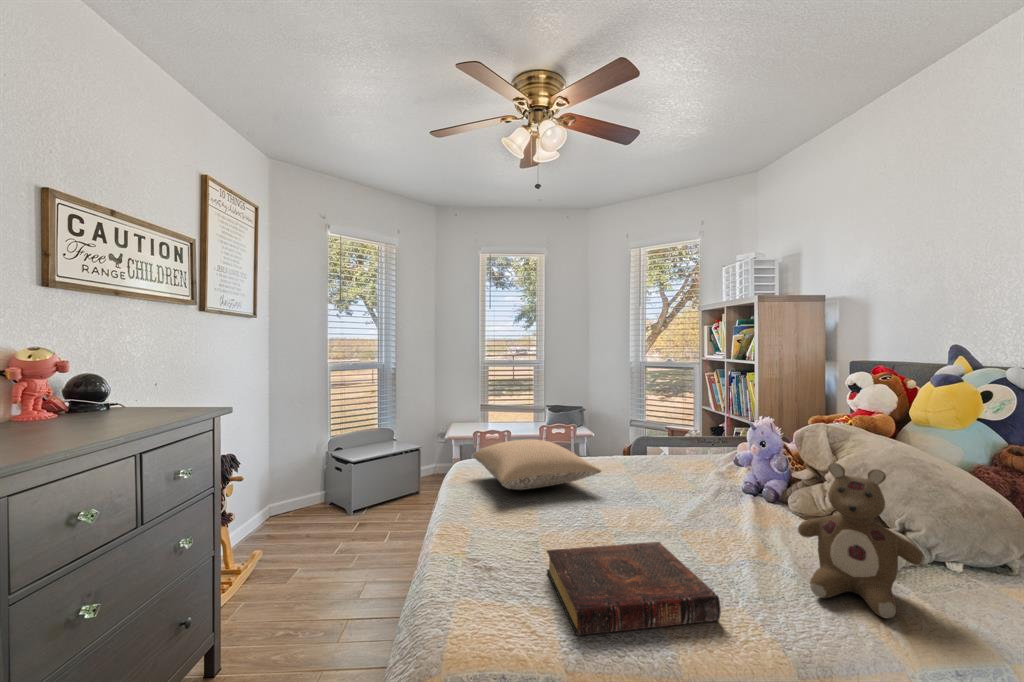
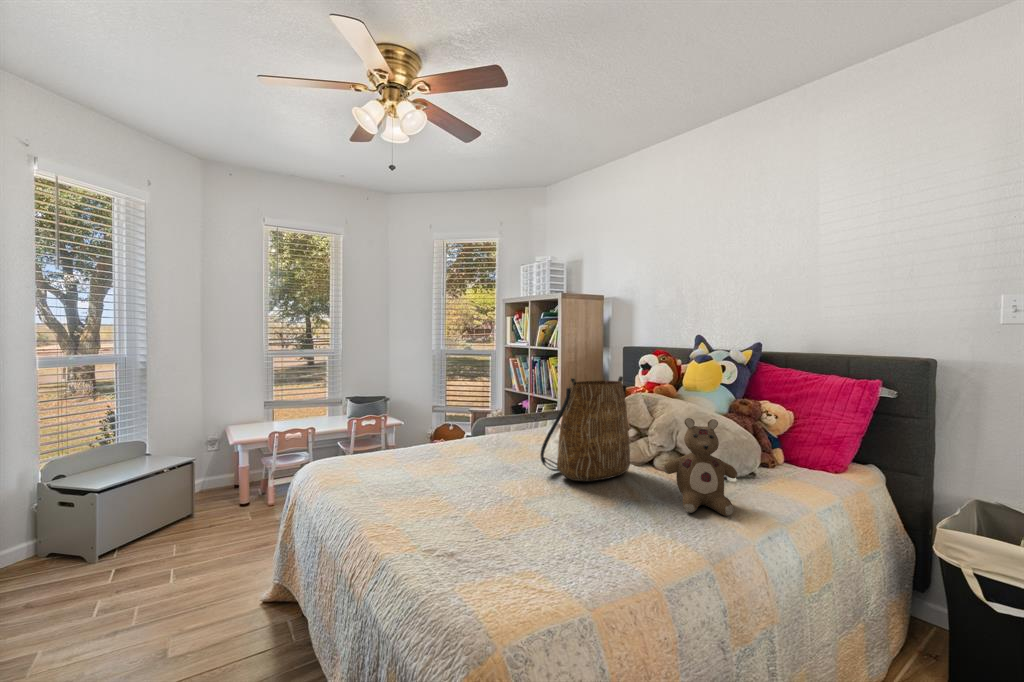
tote bag: none [656,398,782,528] -> present [540,376,630,481]
pillow: present [473,440,601,490] -> none [342,429,485,480]
book: present [547,542,721,636] -> none [506,498,655,583]

